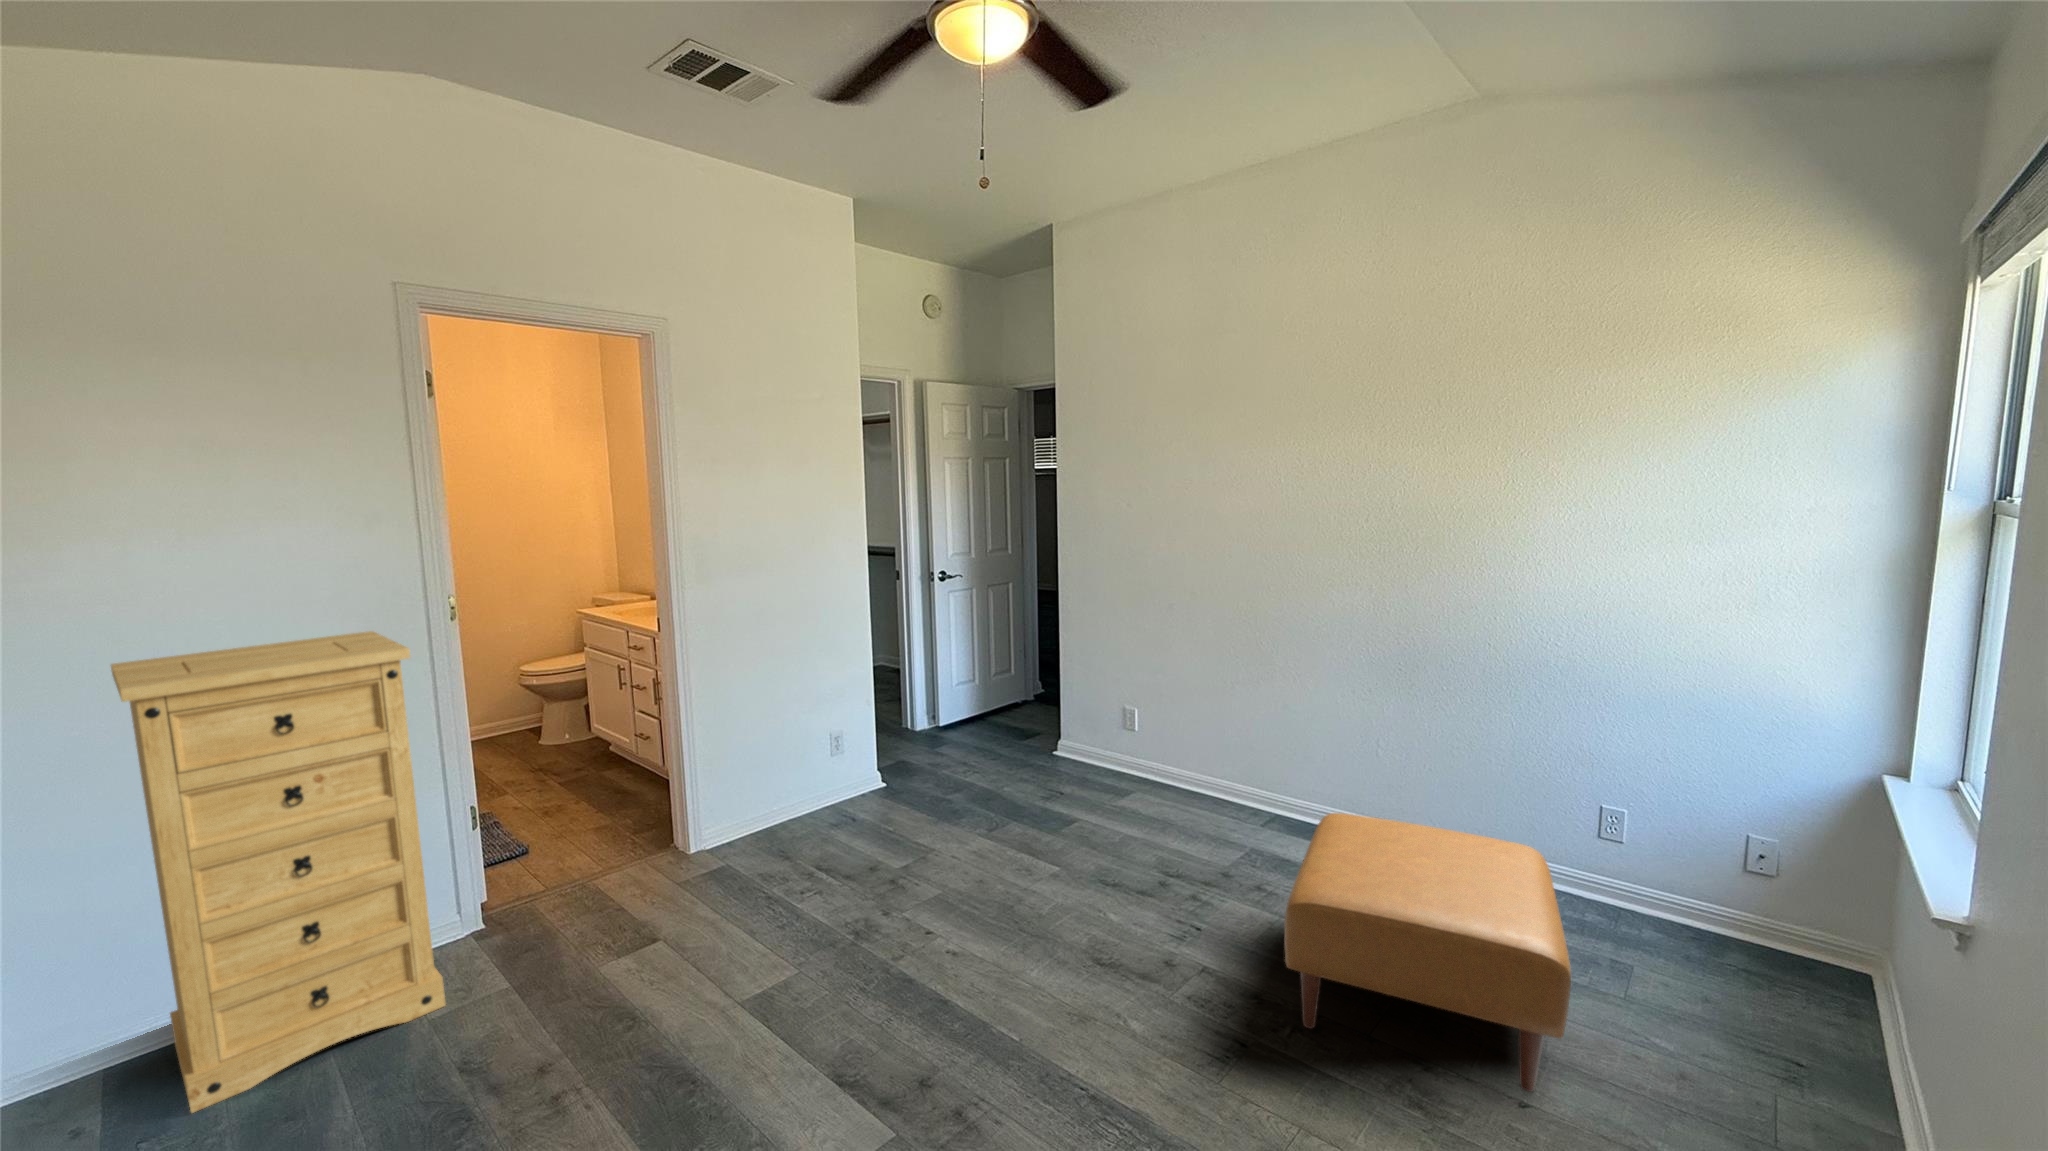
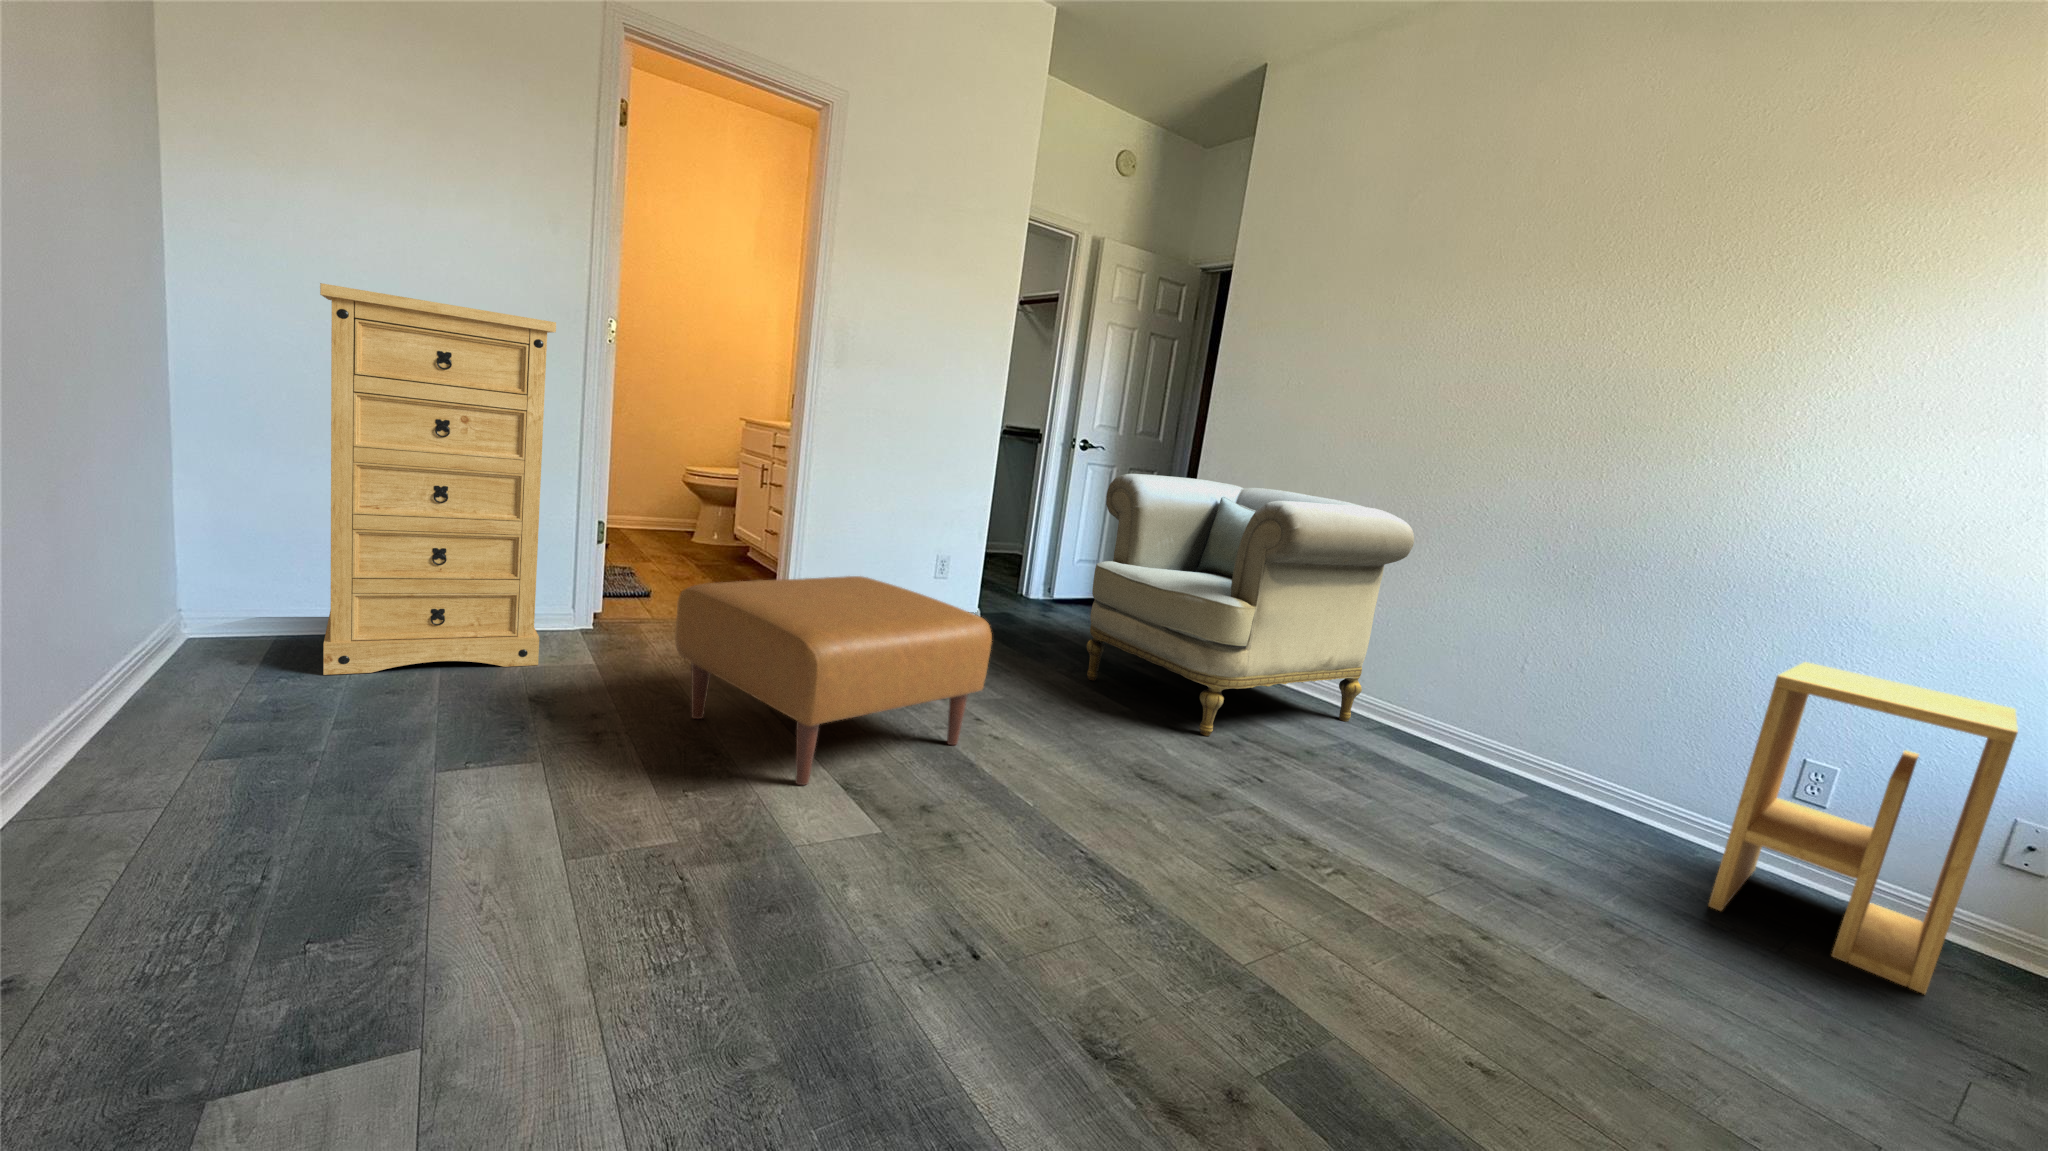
armchair: none [990,616,1268,881] -> present [1087,474,1414,736]
side table: none [1569,732,1756,1008] -> present [1709,662,2018,994]
ottoman: present [1284,813,1571,1092] -> present [675,576,992,785]

